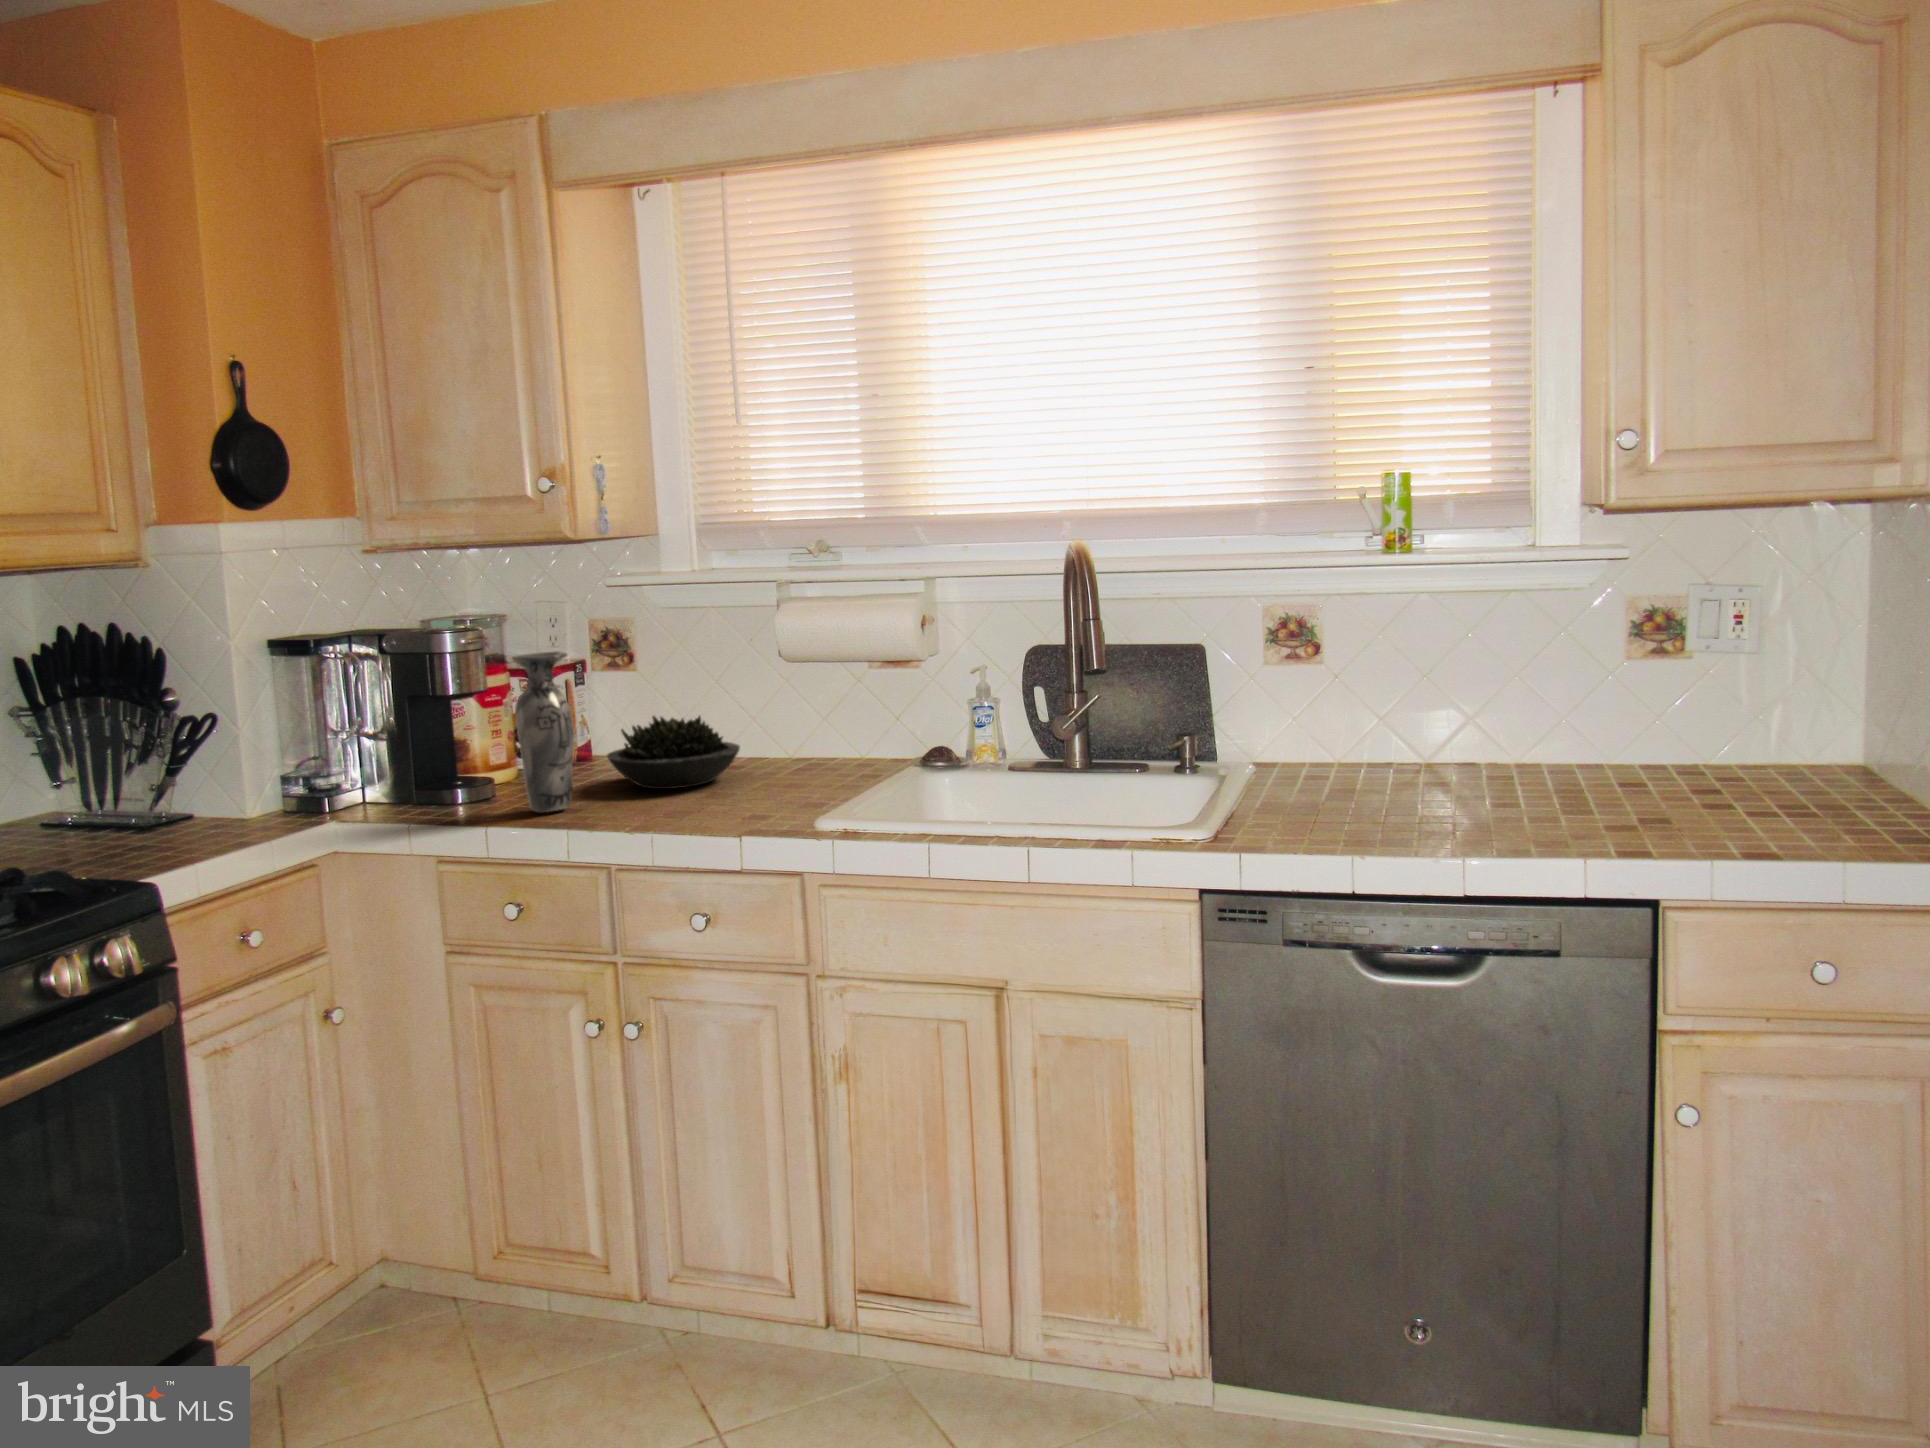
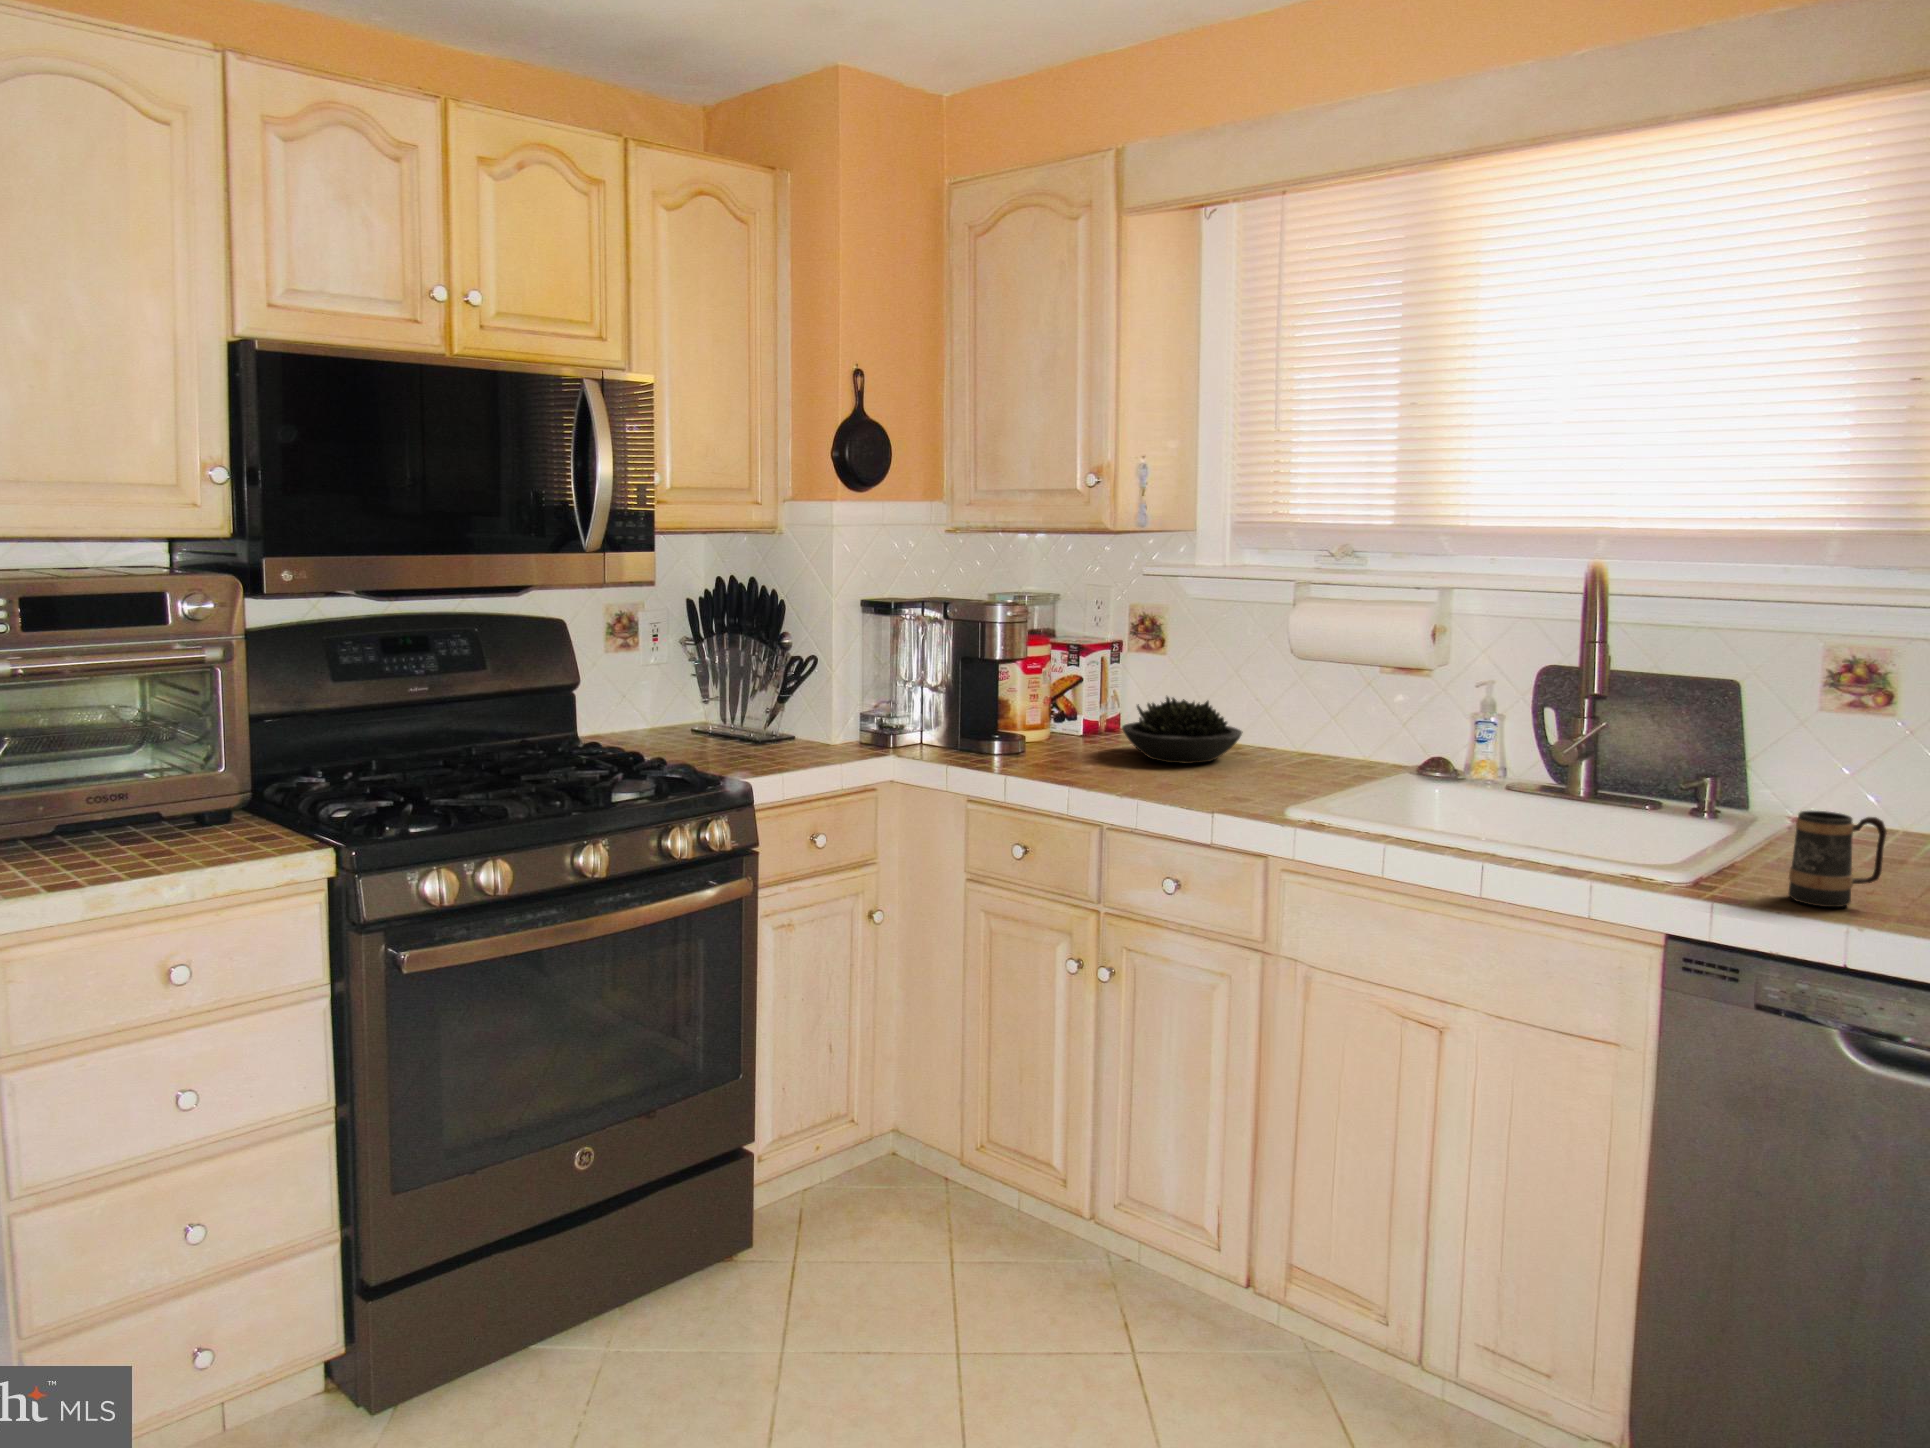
vase: present [512,651,575,812] -> none [1043,629,1092,769]
mug: none [1247,753,1312,836] -> present [1788,811,1887,907]

